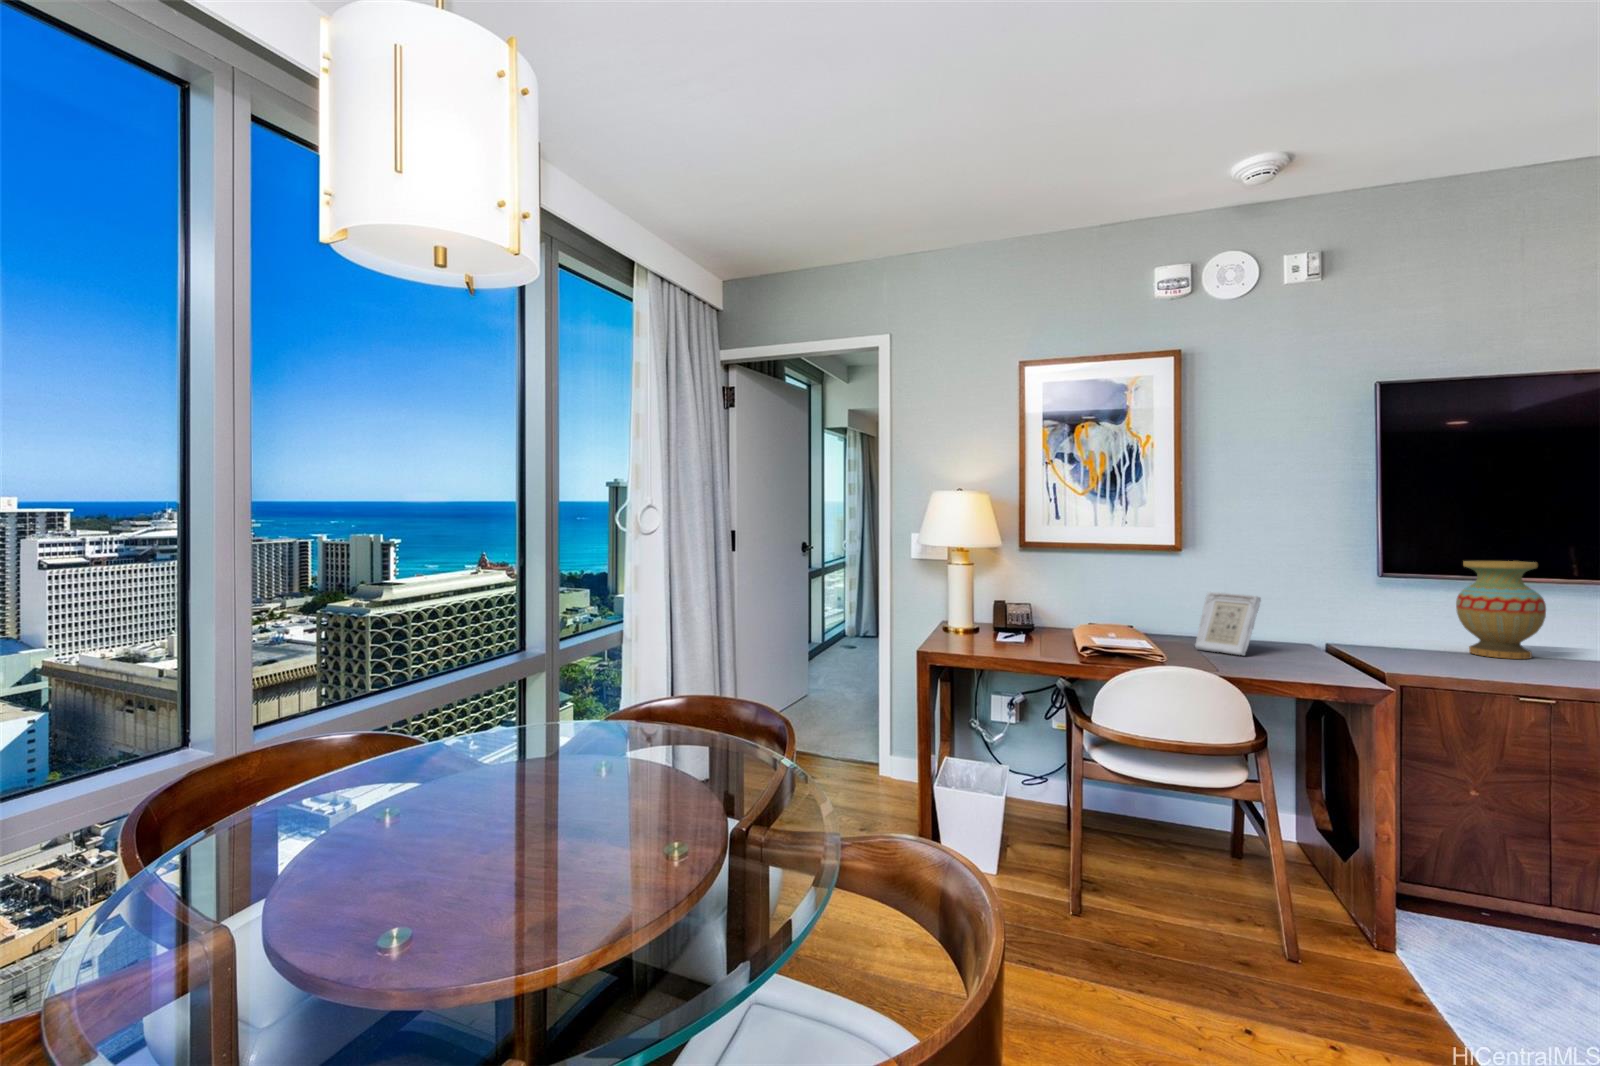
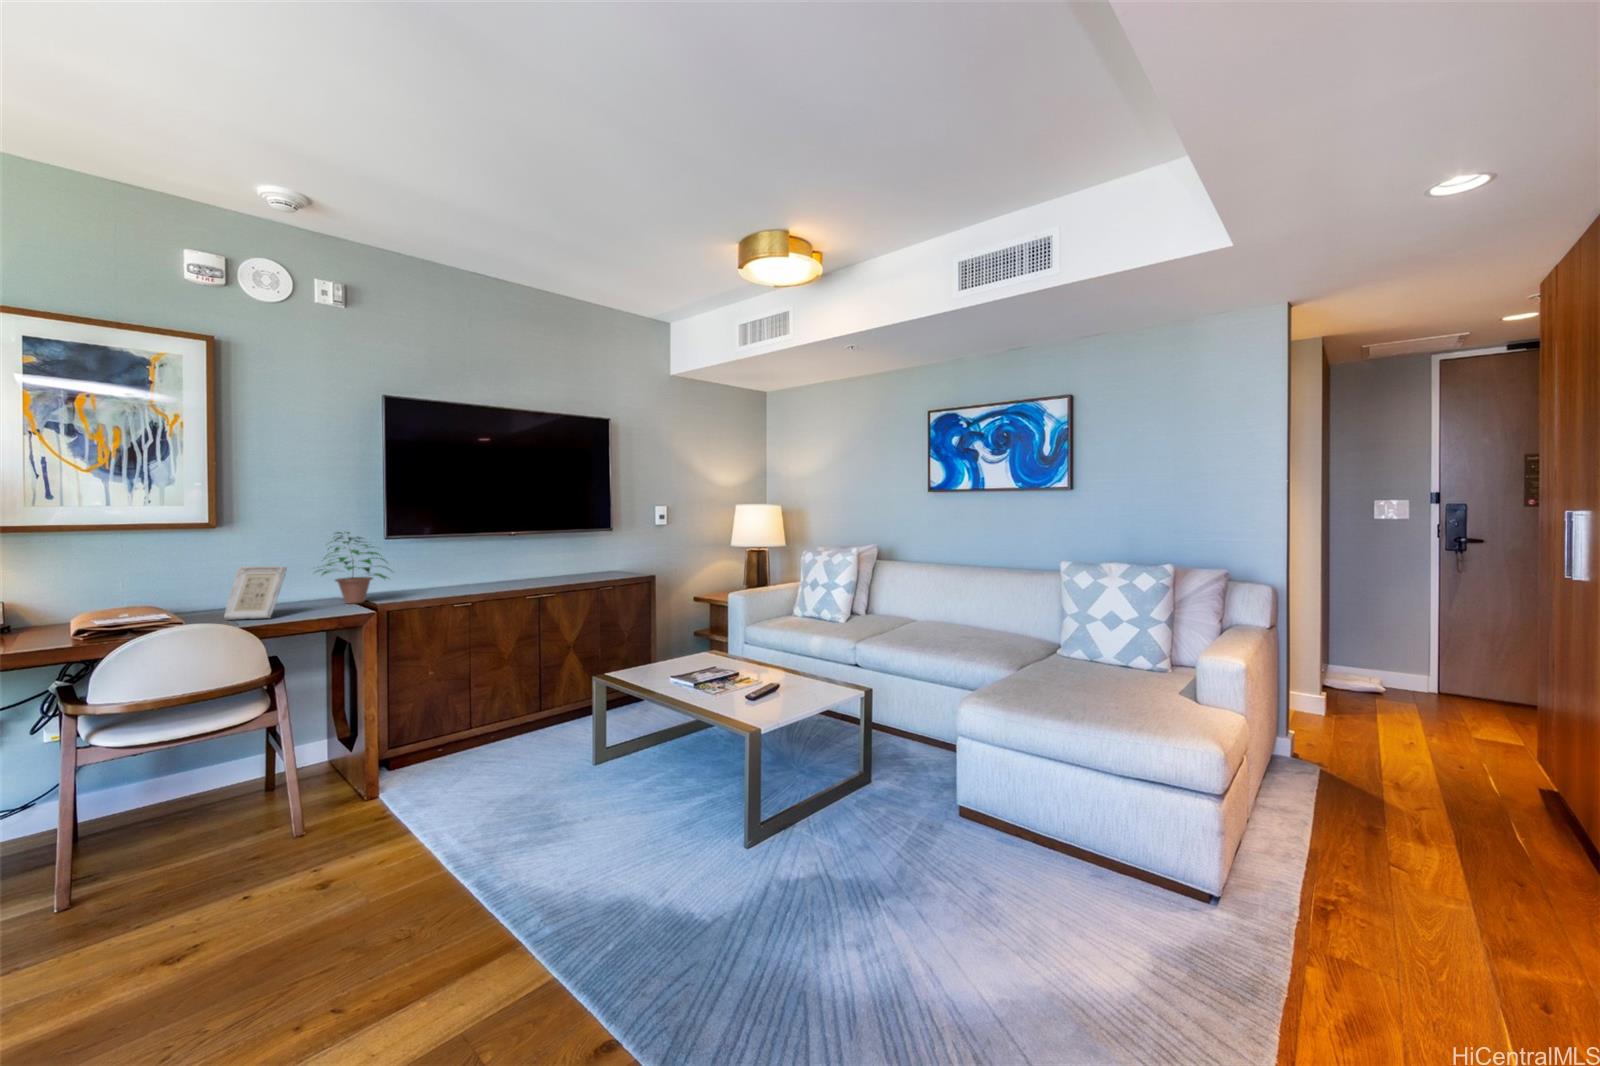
potted plant: none [1278,556,1394,650] -> present [323,532,388,603]
vase: present [1456,561,1546,659] -> none [435,532,480,594]

